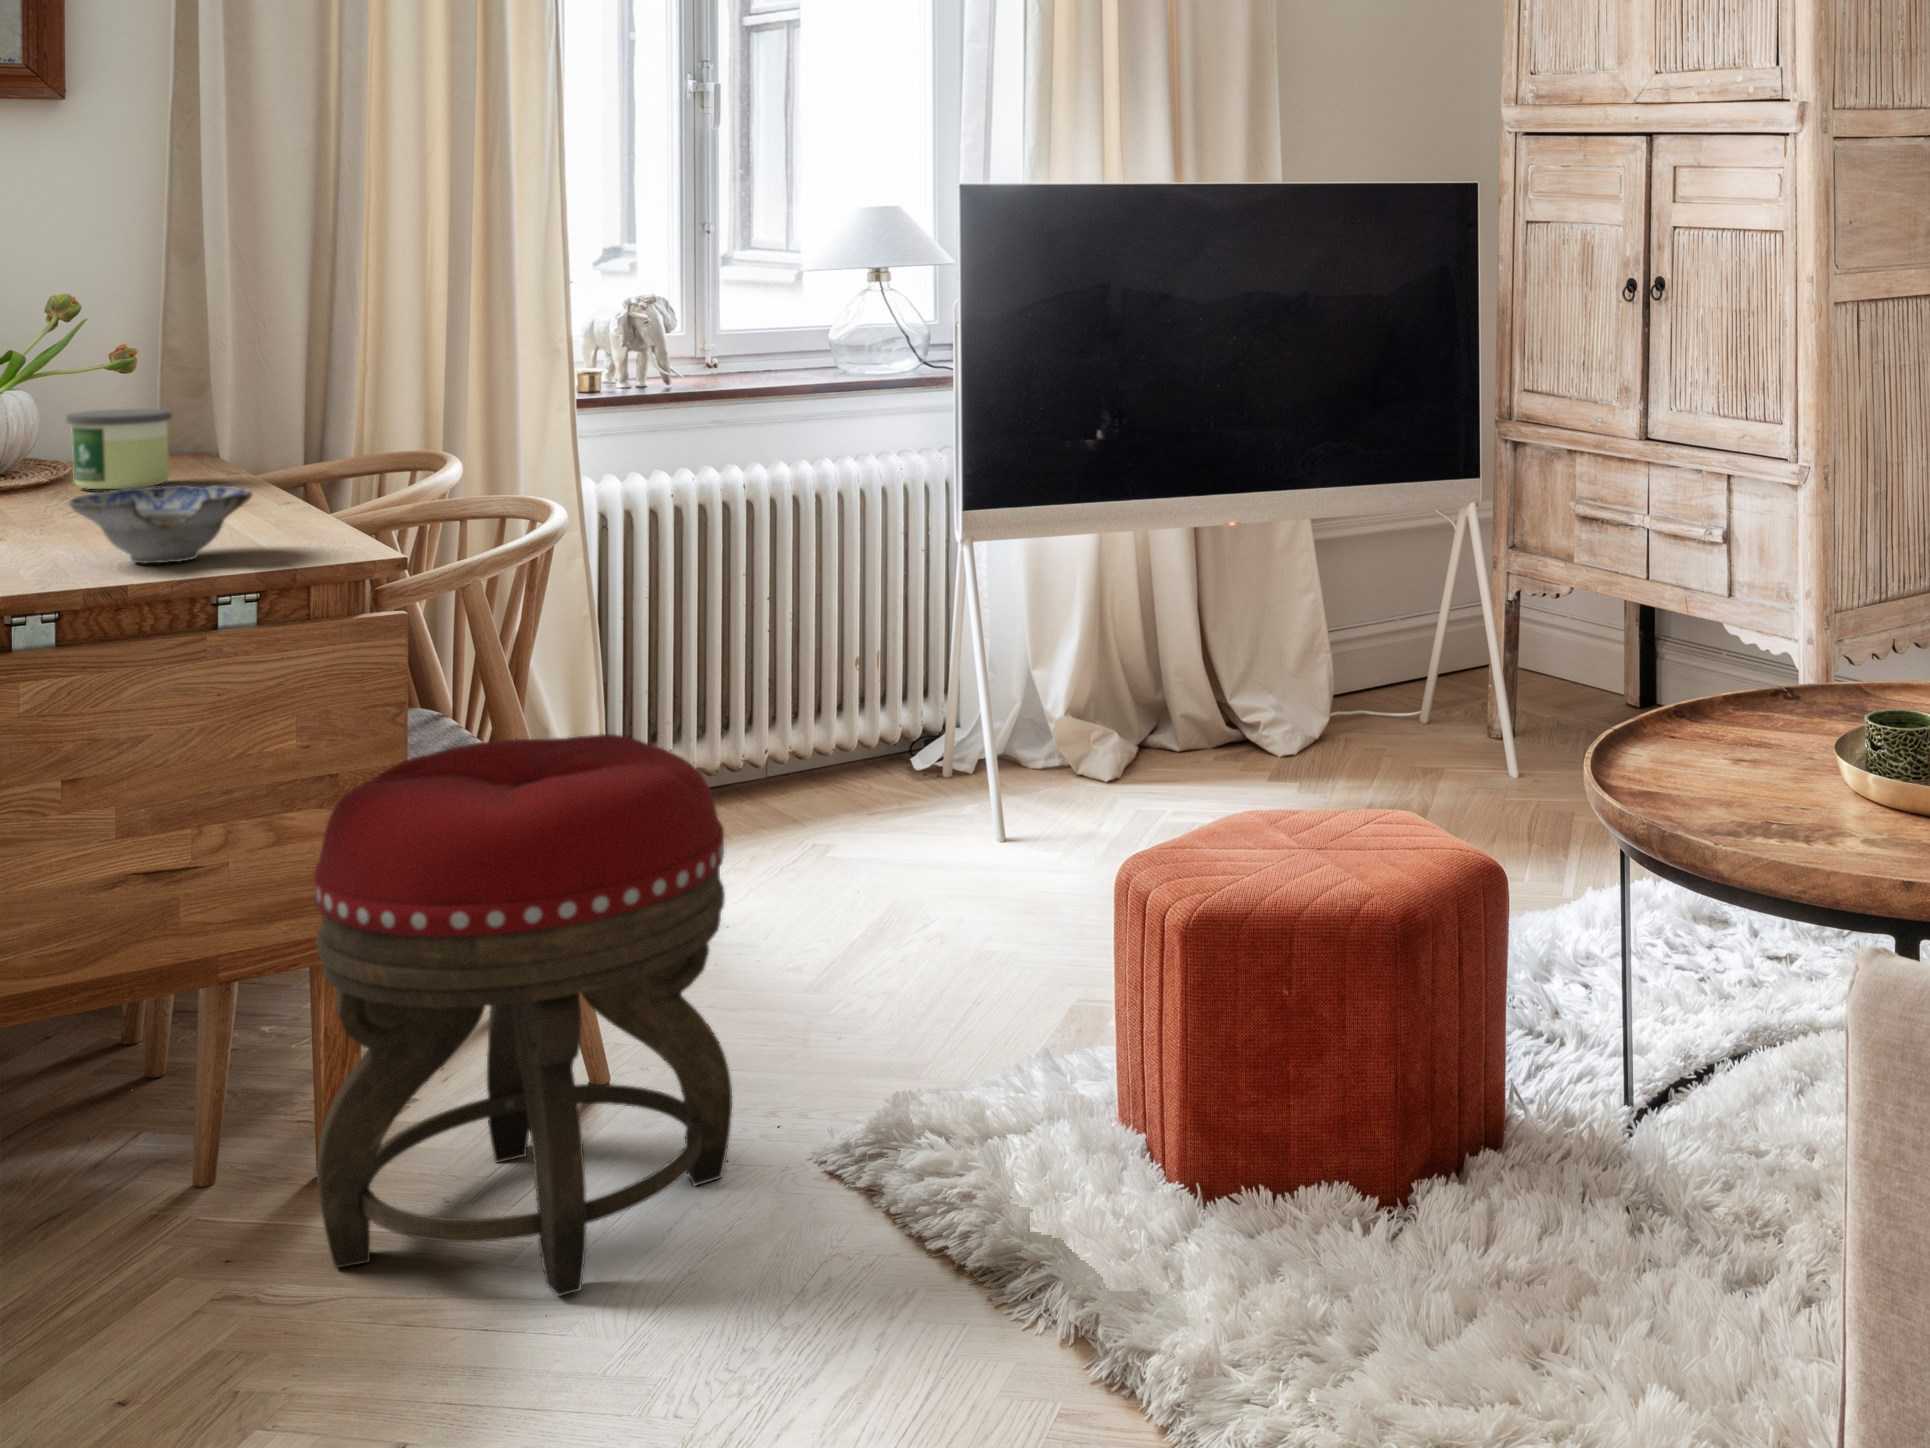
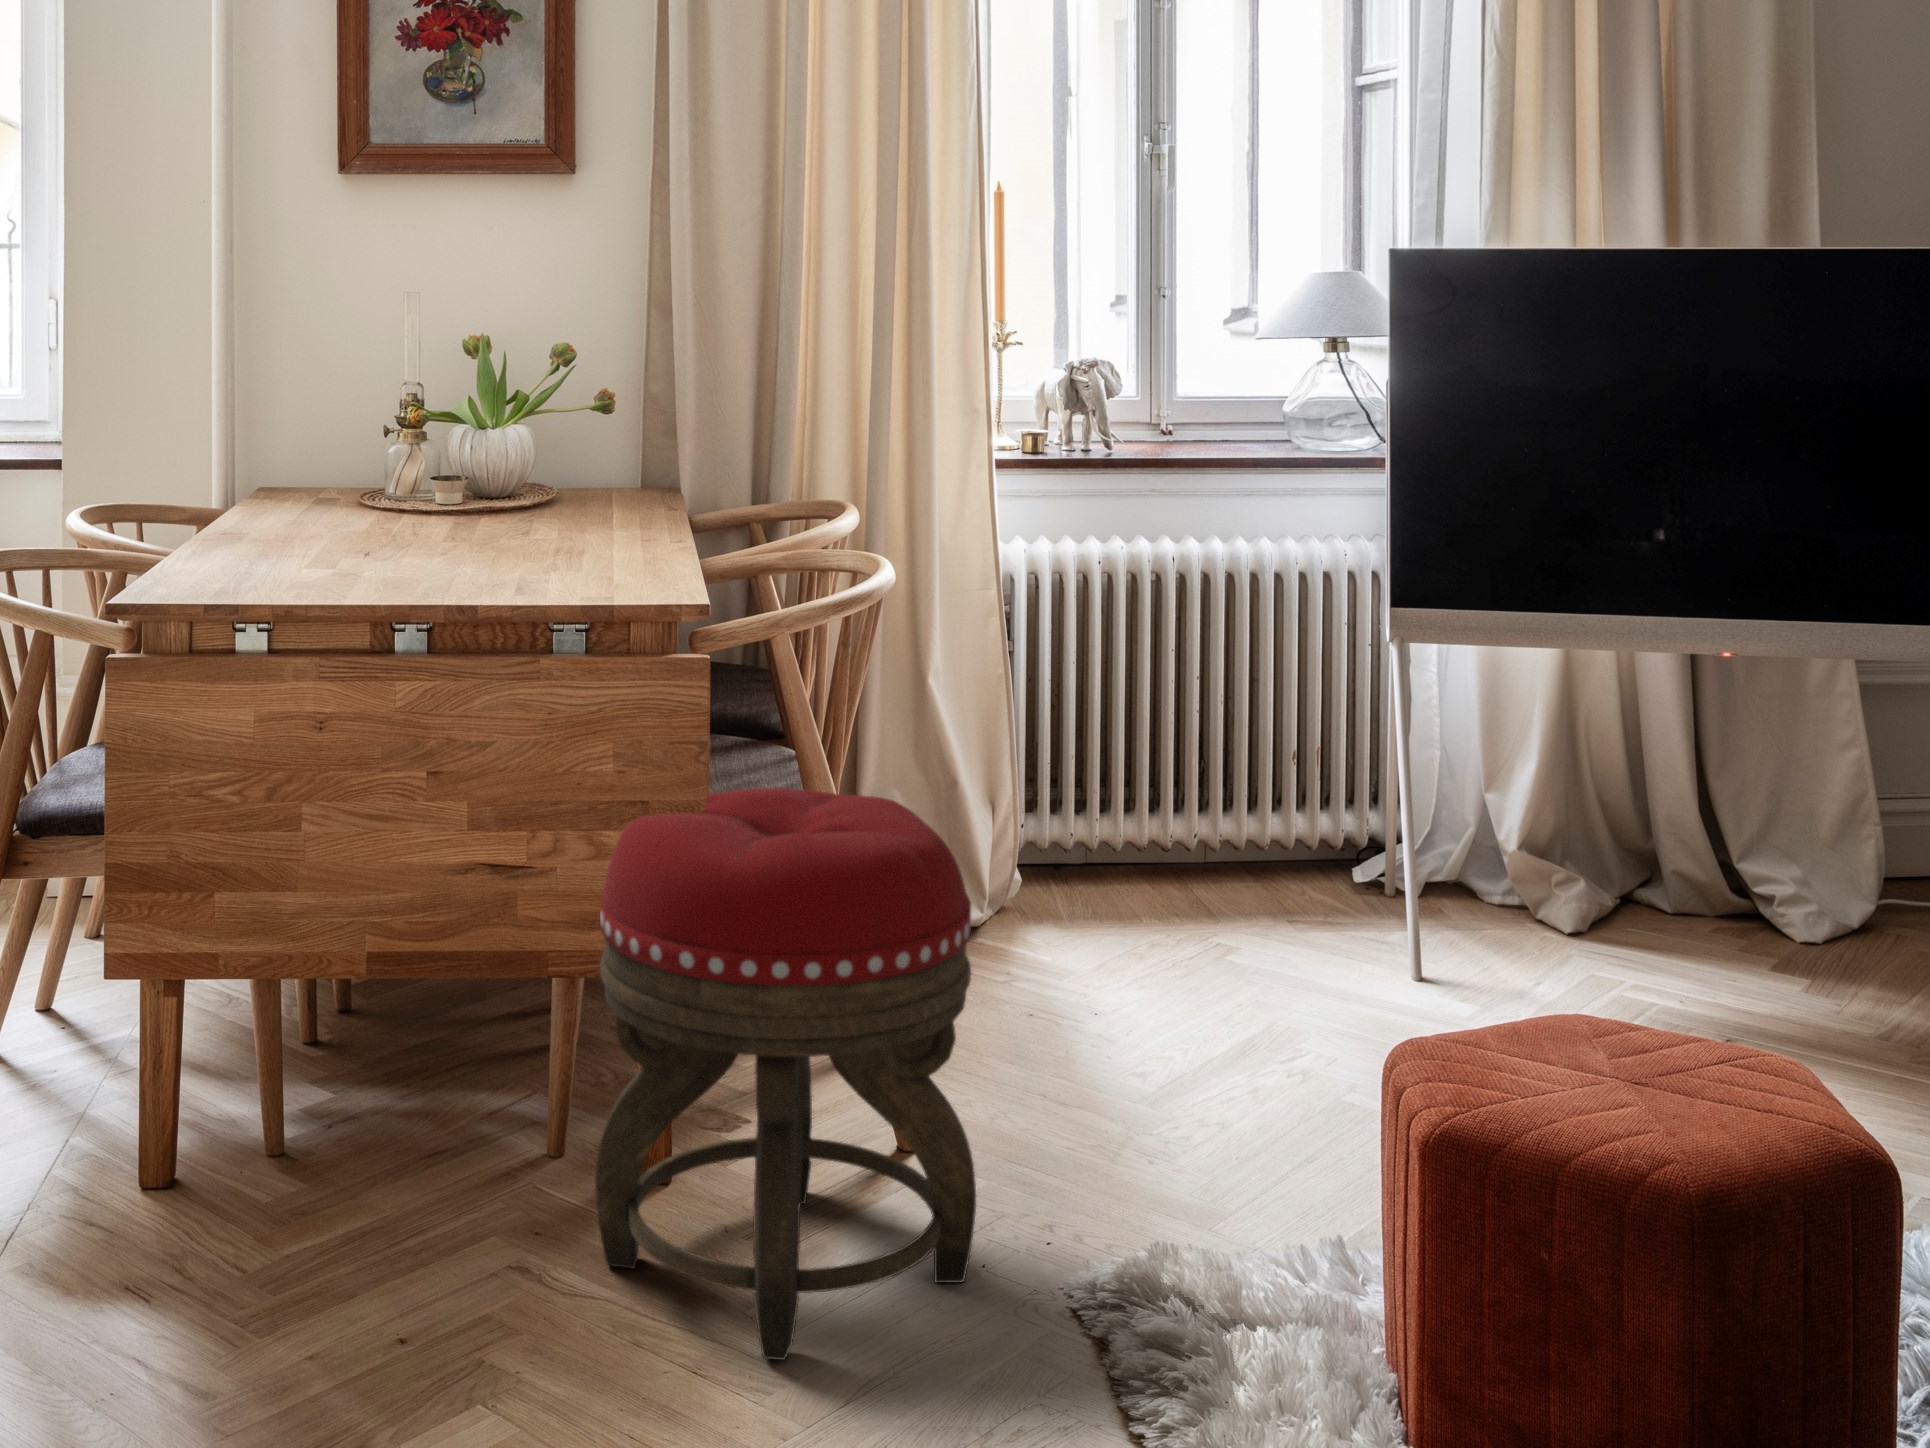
candle: present [66,409,172,489] -> none [549,451,627,520]
ceramic bowl: present [68,485,252,563] -> none [468,519,608,588]

